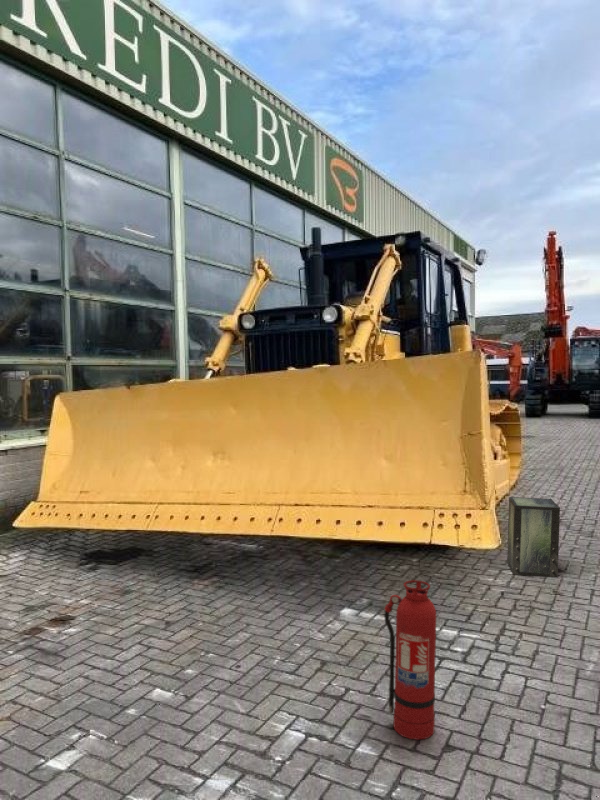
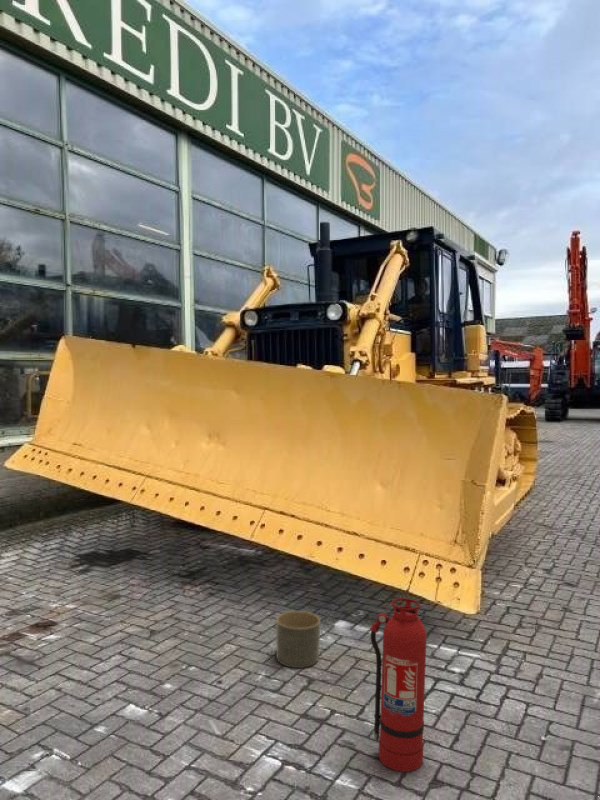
storage box: present [507,497,560,577] -> none [515,506,572,592]
planter: none [289,599,330,652] -> present [276,611,320,668]

